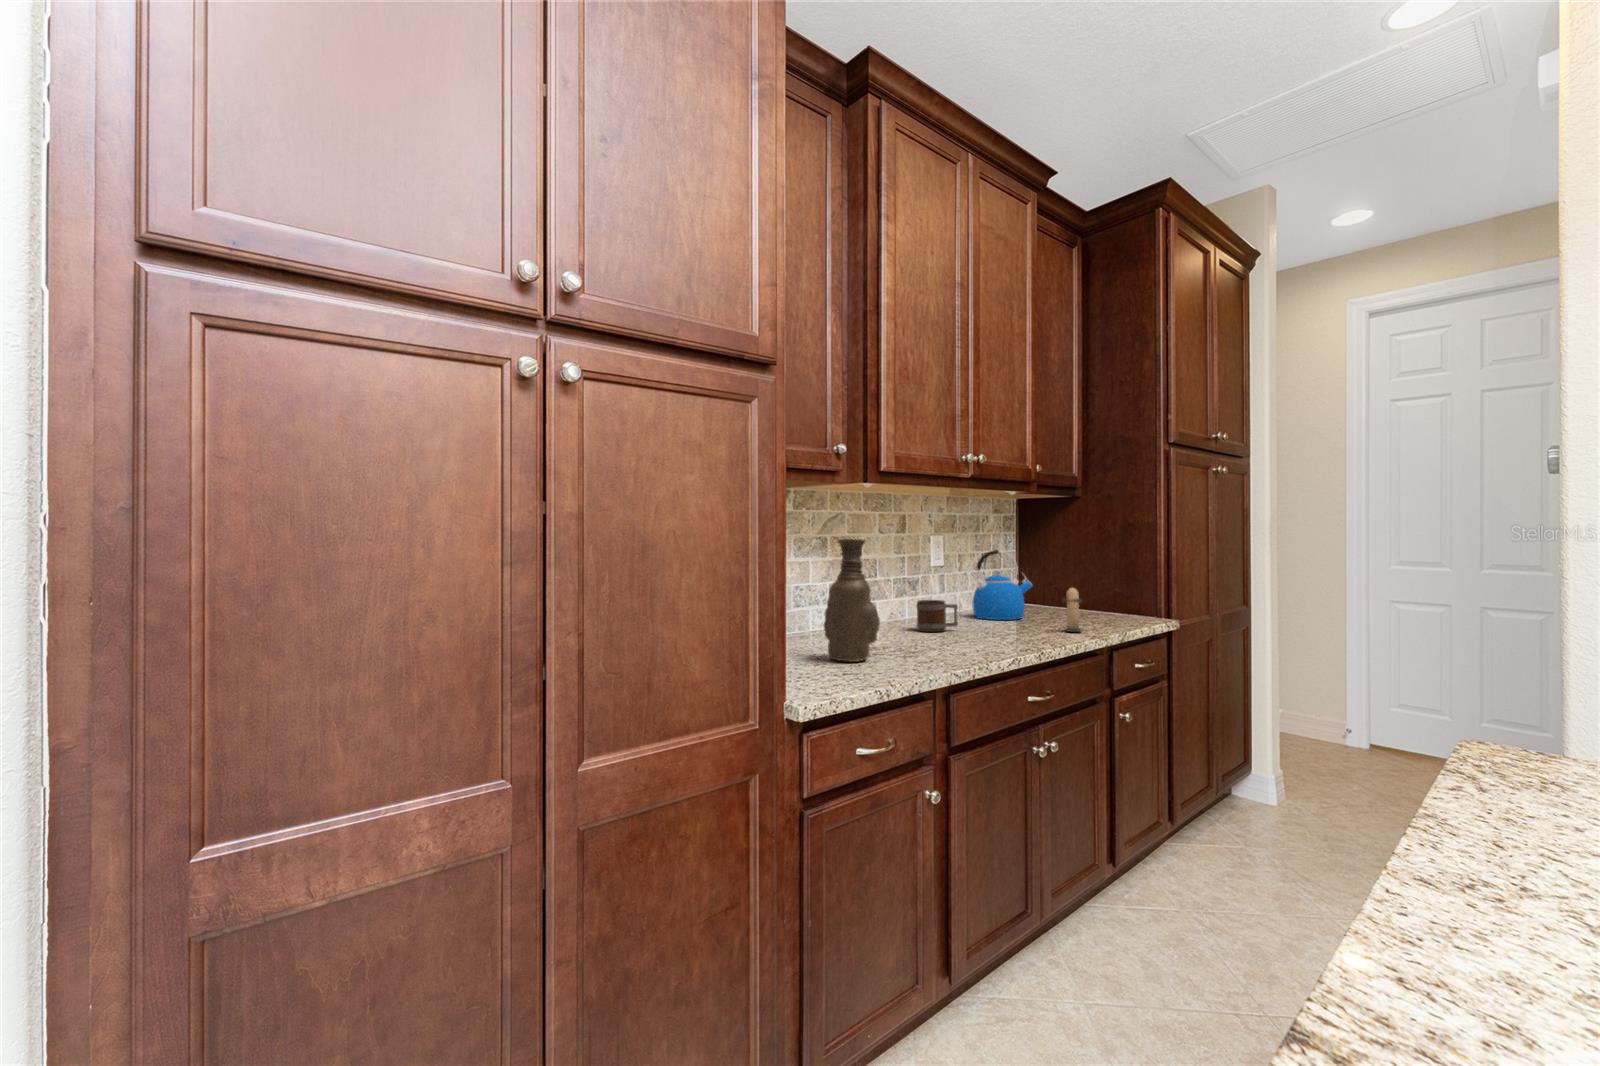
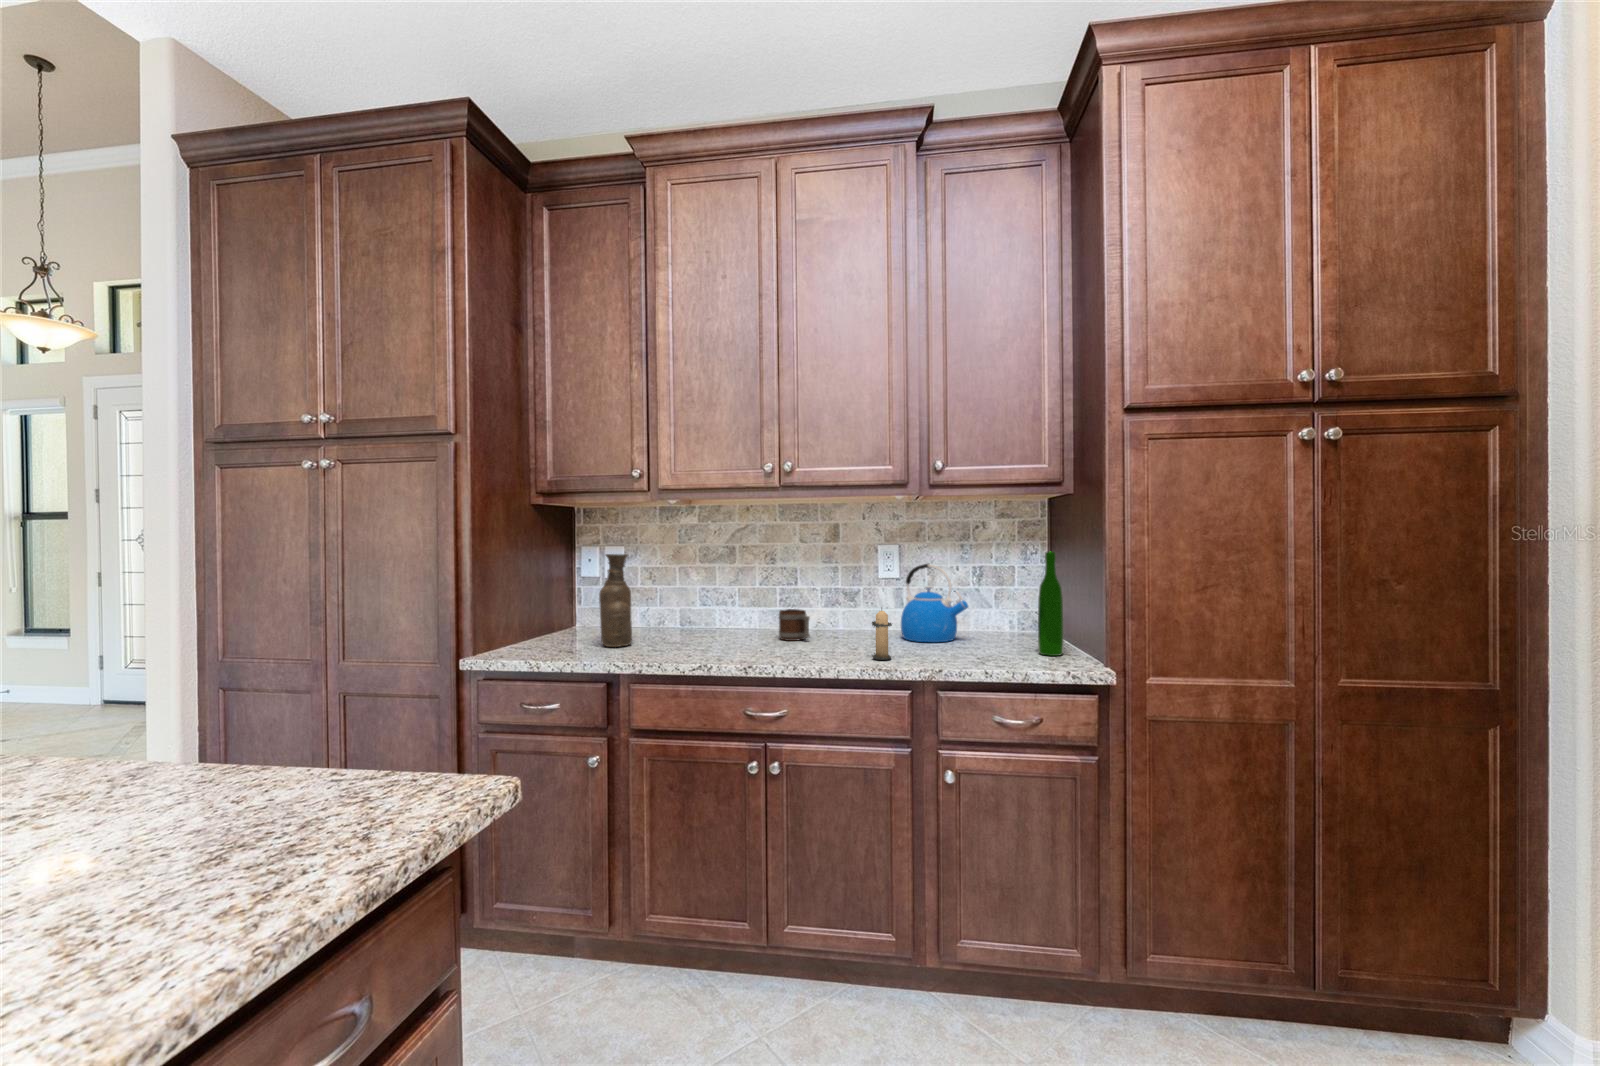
wine bottle: none [1094,536,1115,617] -> present [1038,552,1064,656]

